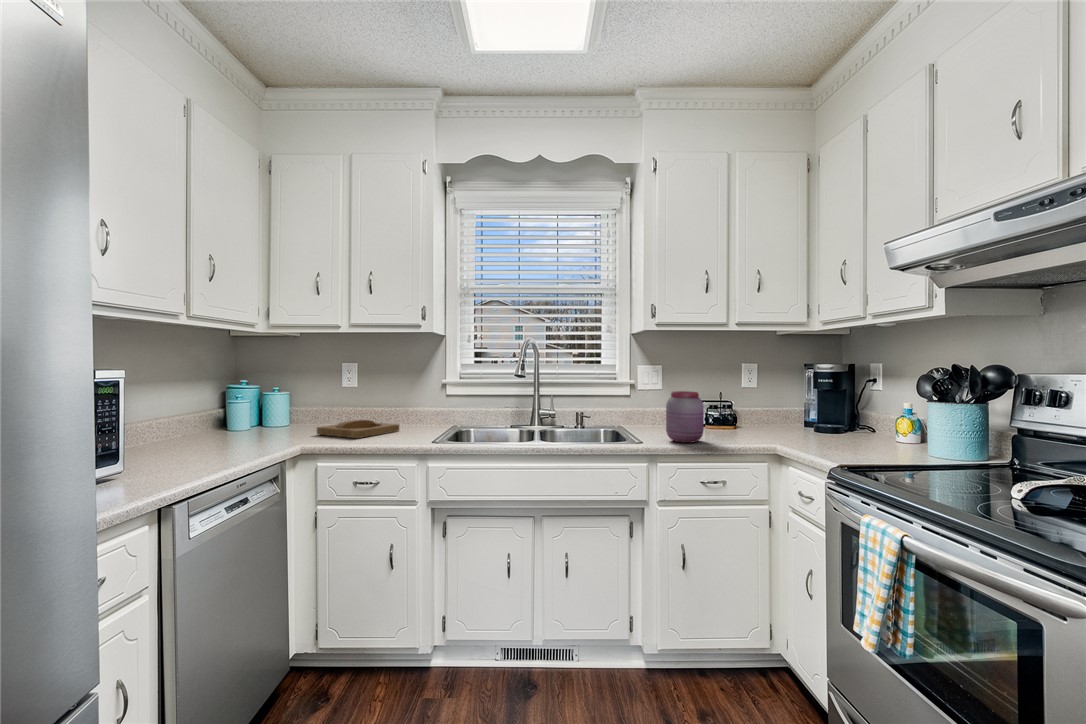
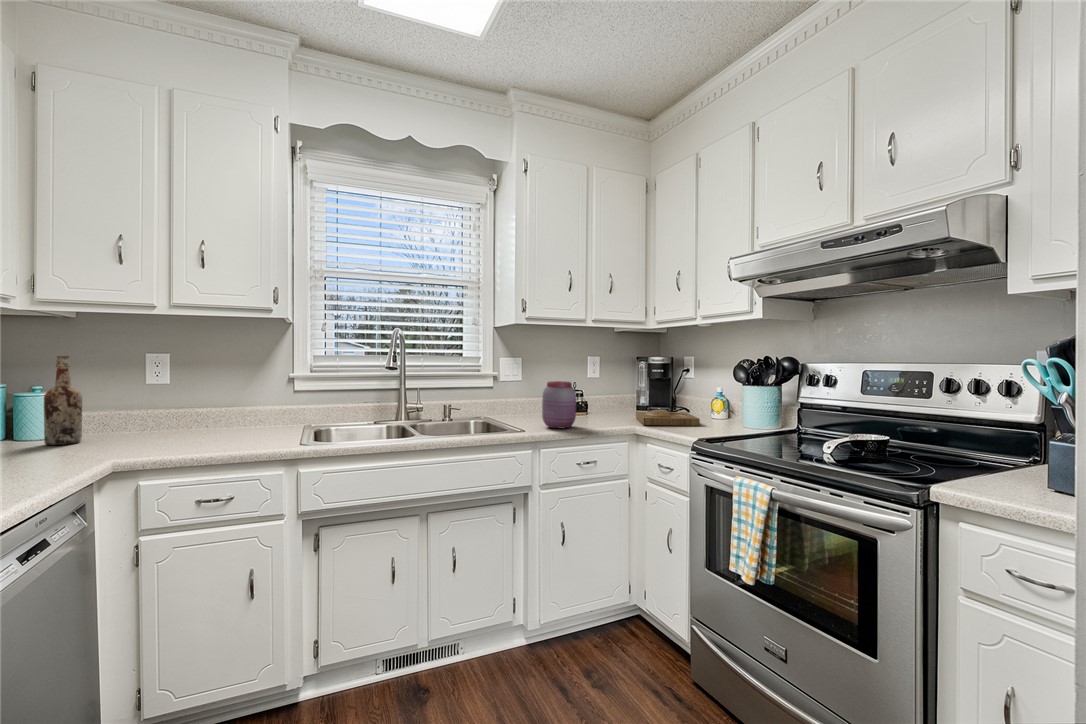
wine bottle: none [275,366,297,432] -> present [44,356,82,445]
tray: present [317,420,399,438] -> present [636,410,700,426]

